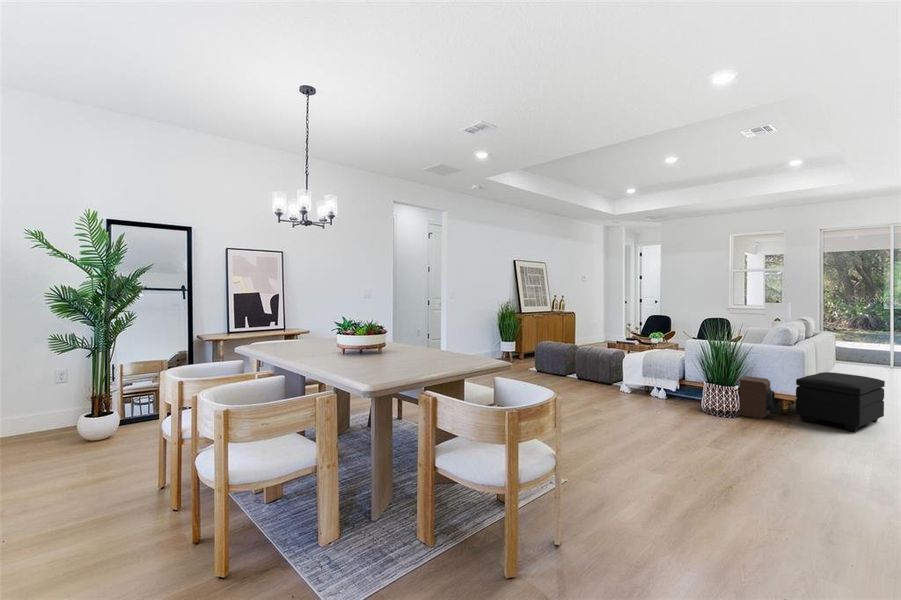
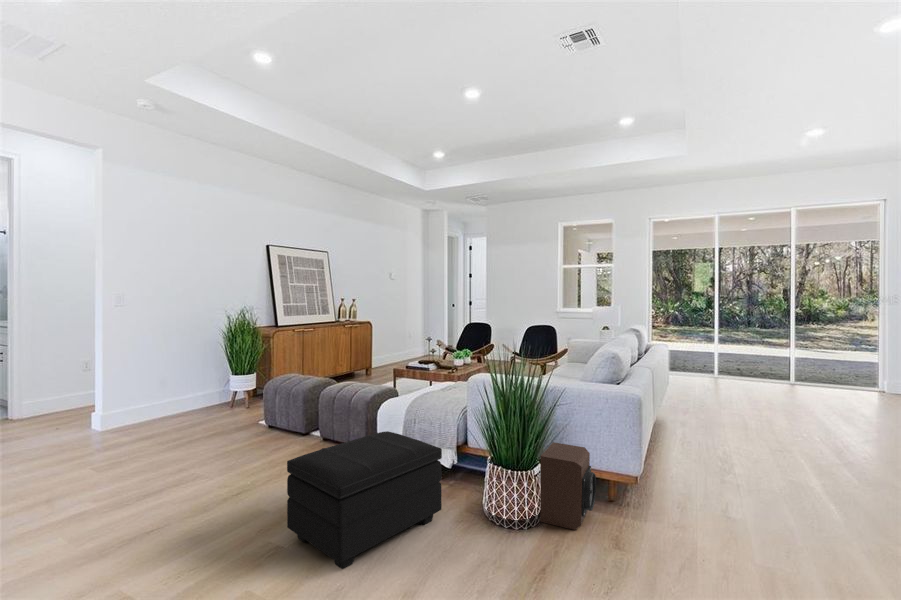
footstool: present [795,372,885,432] -> present [287,431,442,569]

